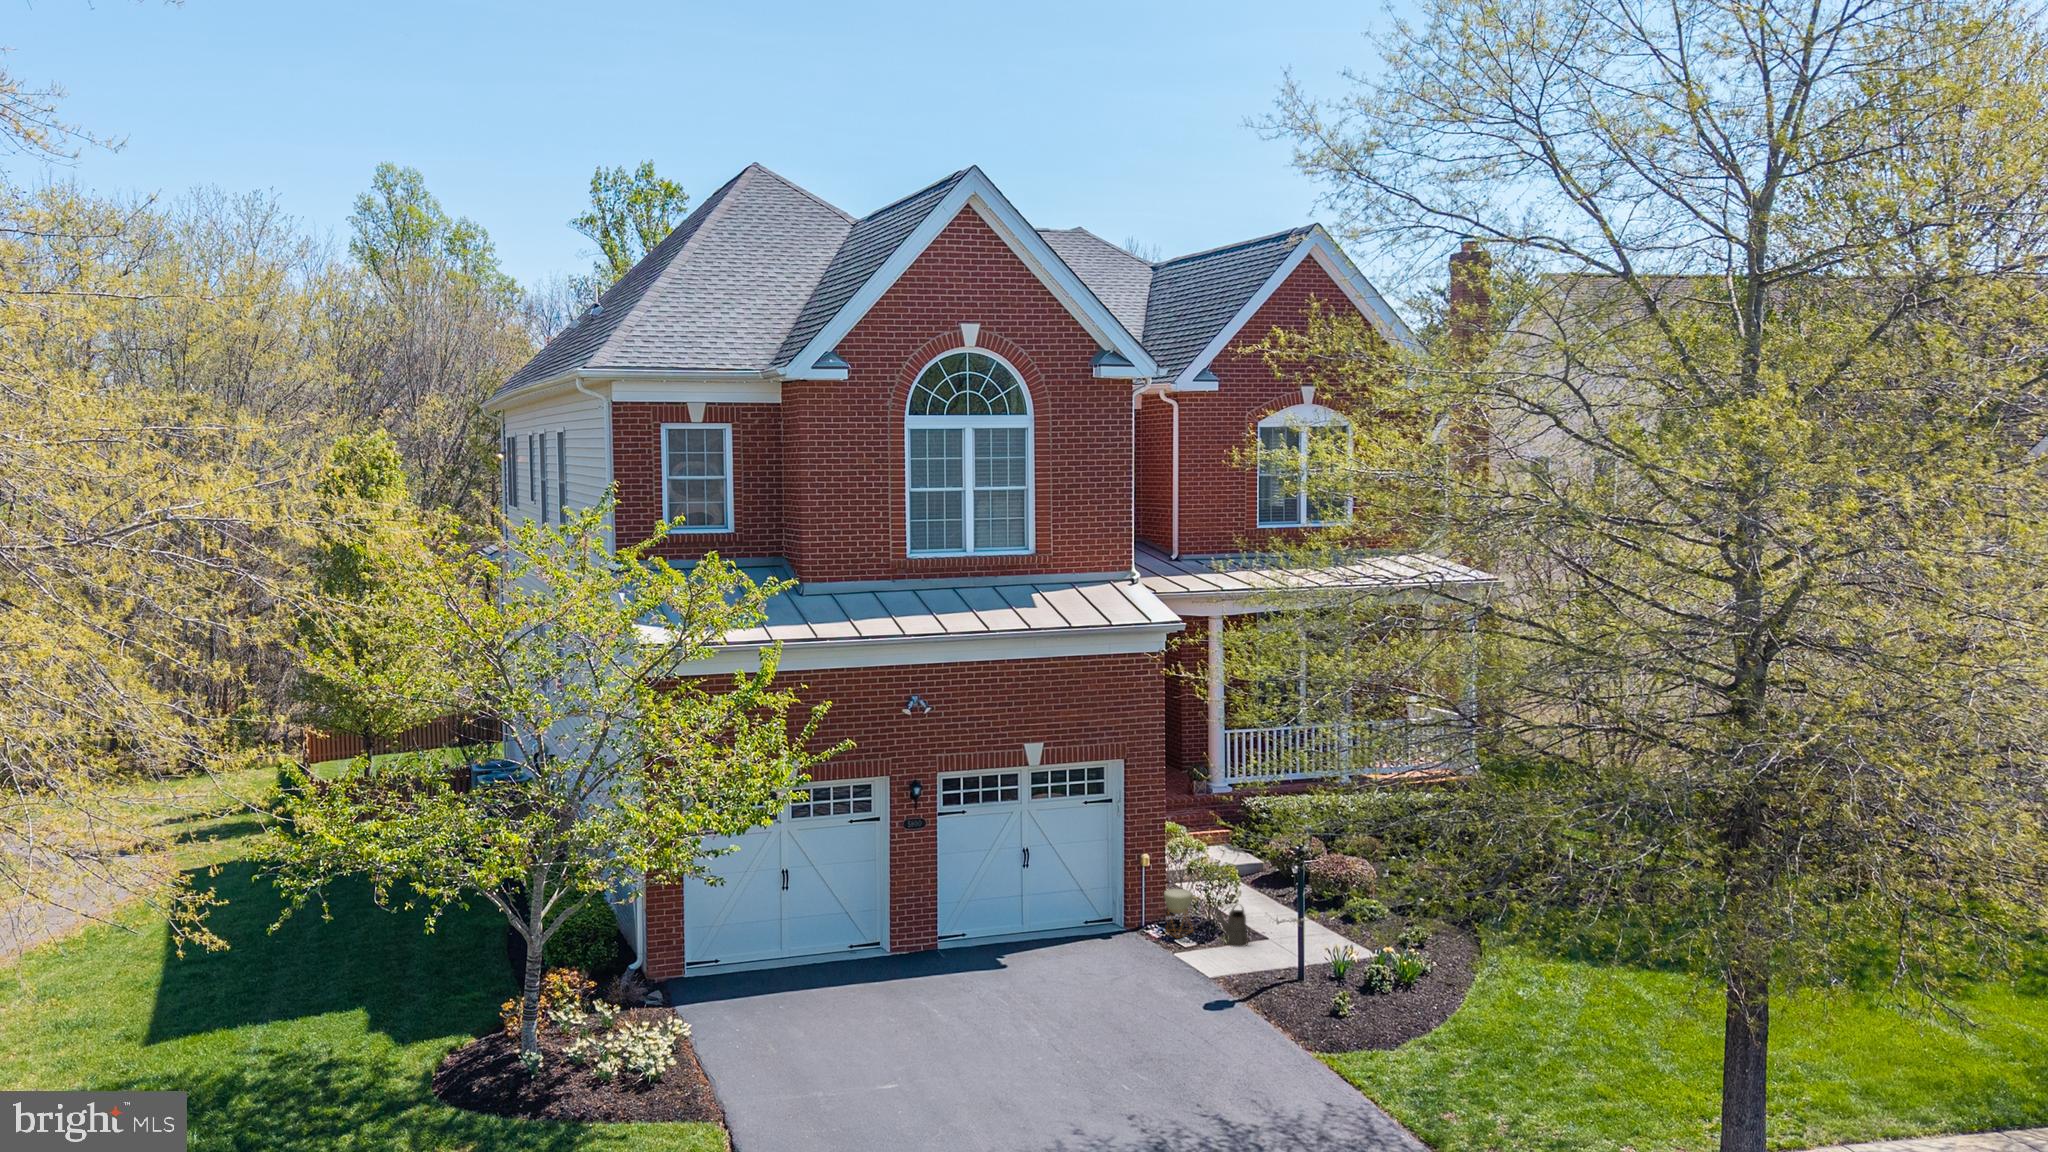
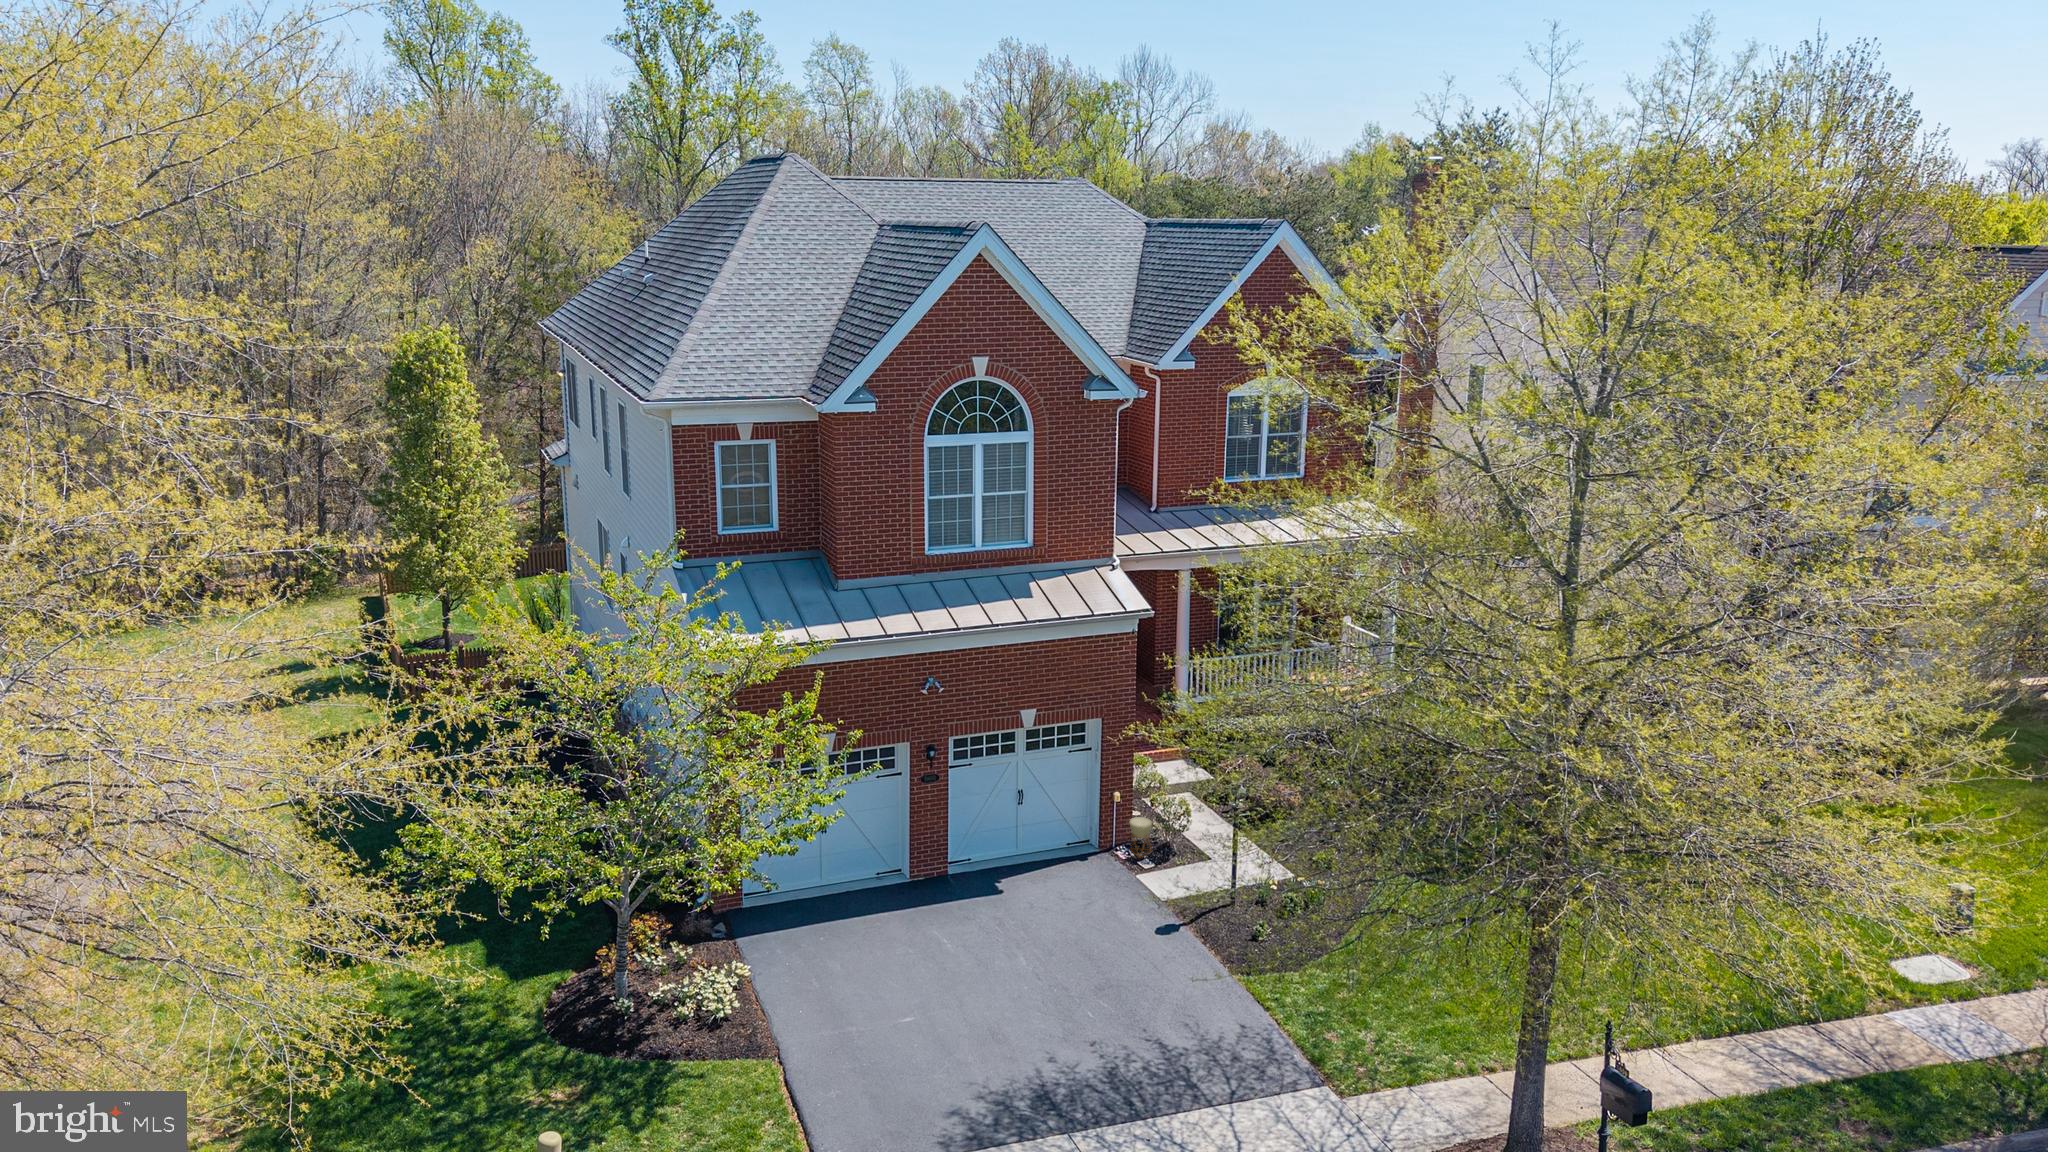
watering can: present [1213,904,1250,947] -> none [1168,830,1198,868]

